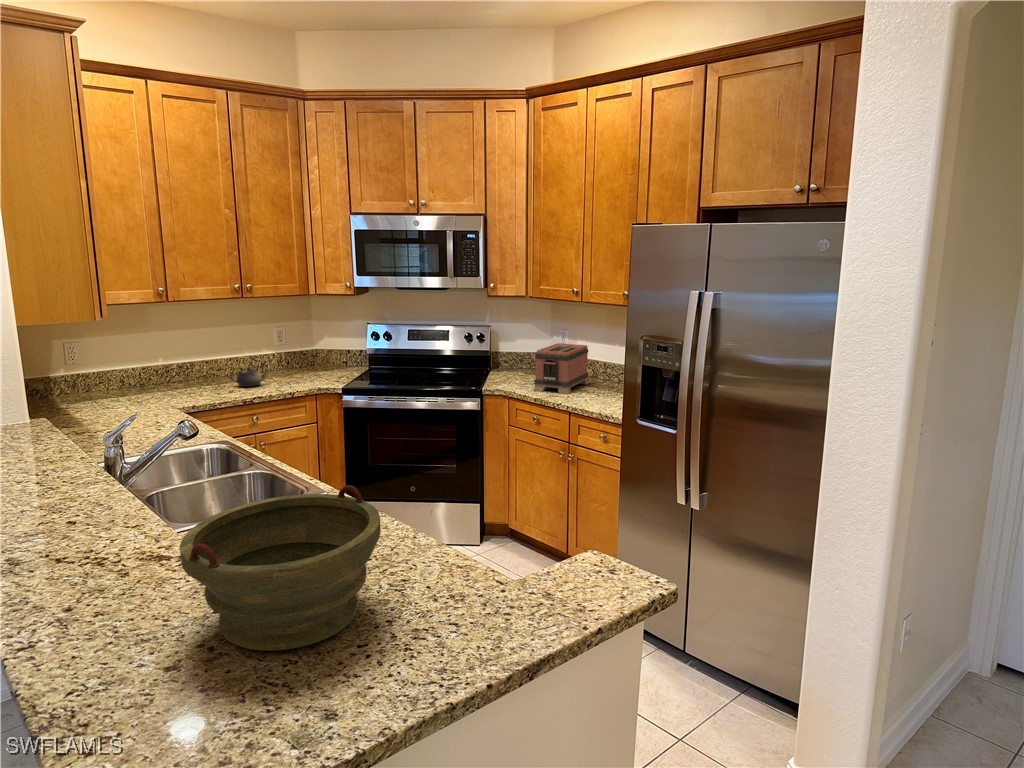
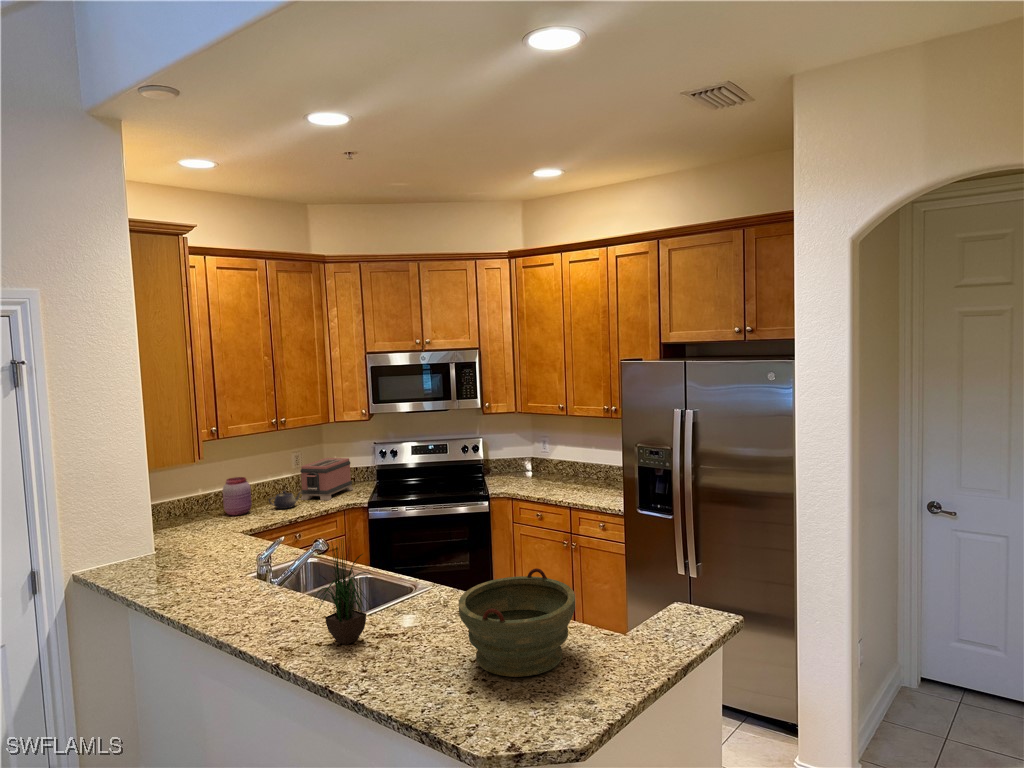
toaster: present [533,343,589,394] -> present [300,458,353,500]
jar: none [177,347,211,390] -> present [223,477,252,516]
potted plant: none [35,389,139,563] -> present [315,541,371,645]

